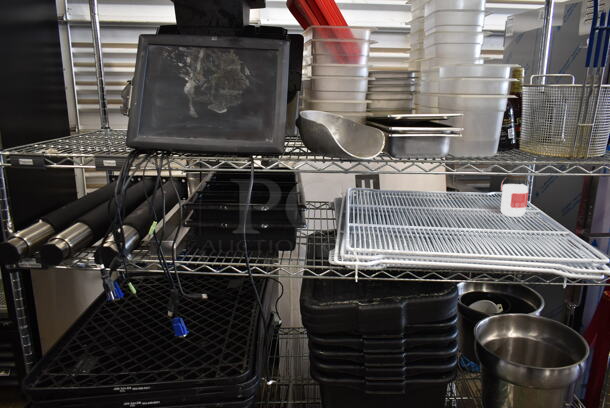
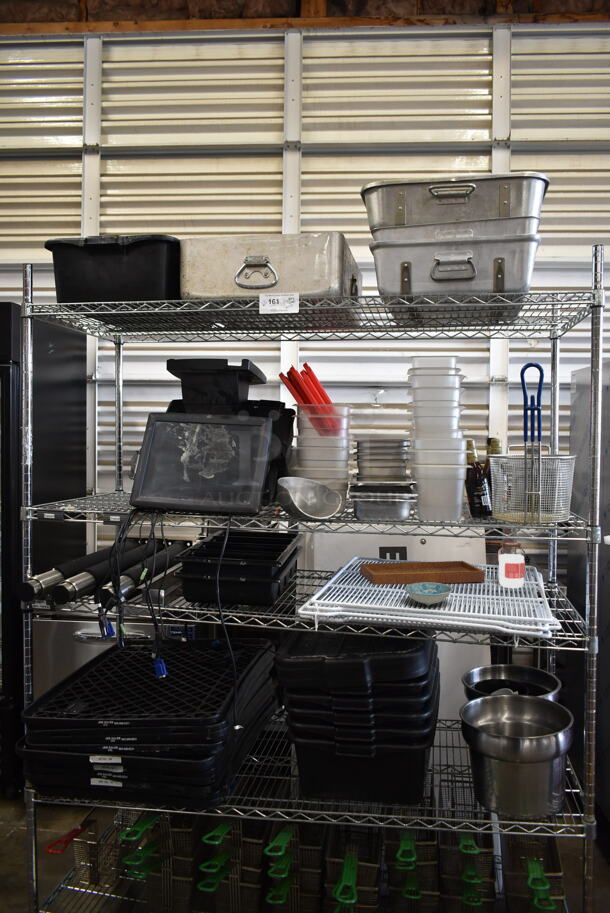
tray: none [361,171,484,220] -> present [360,538,484,585]
ceramic bowl: none [441,219,495,244] -> present [404,582,453,605]

